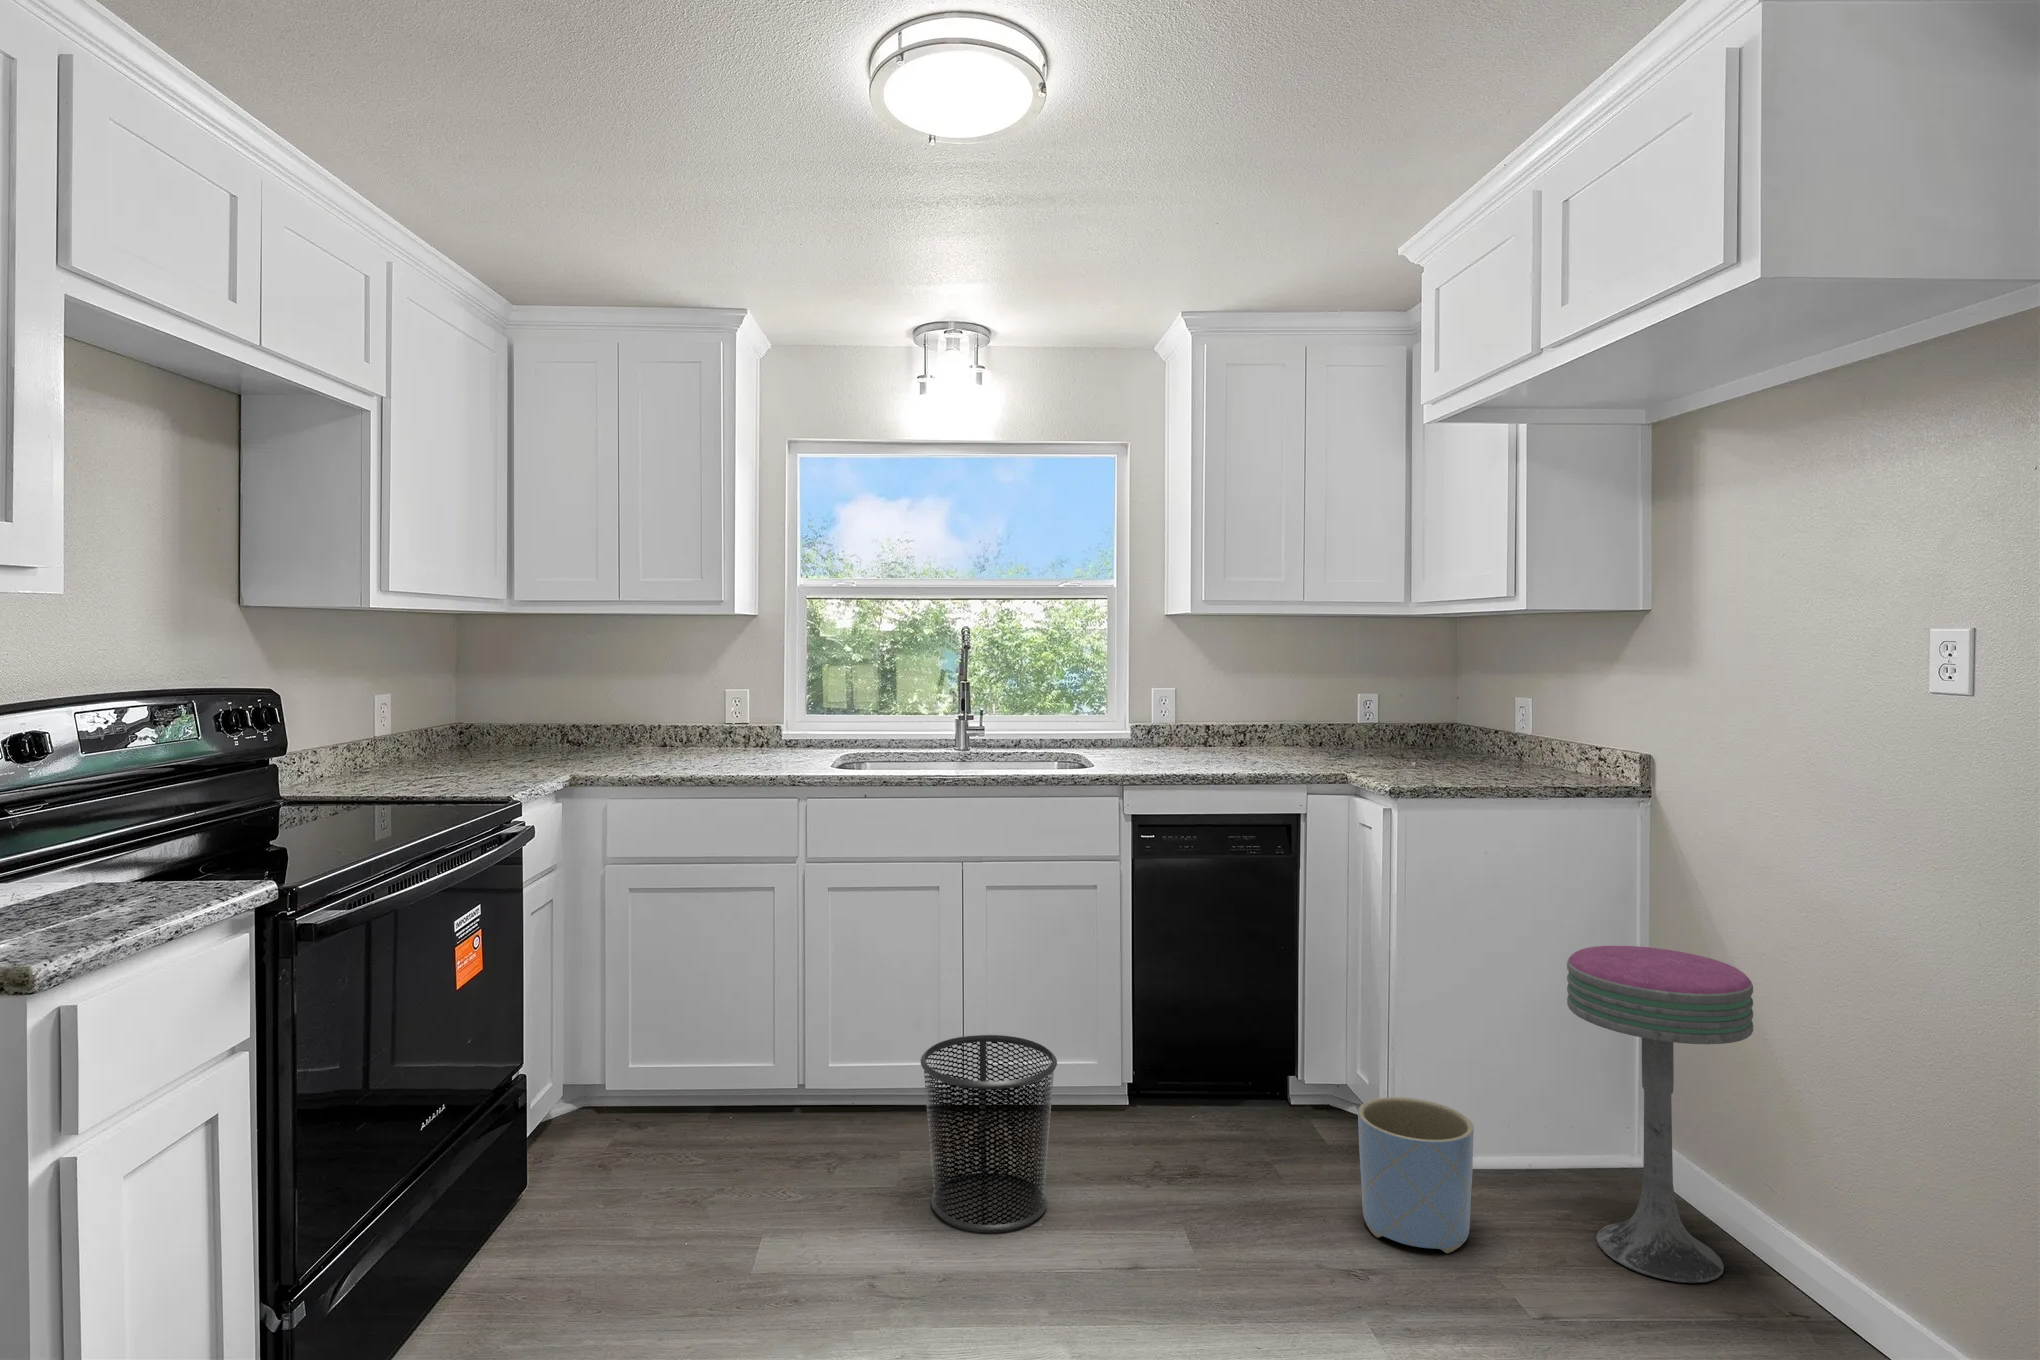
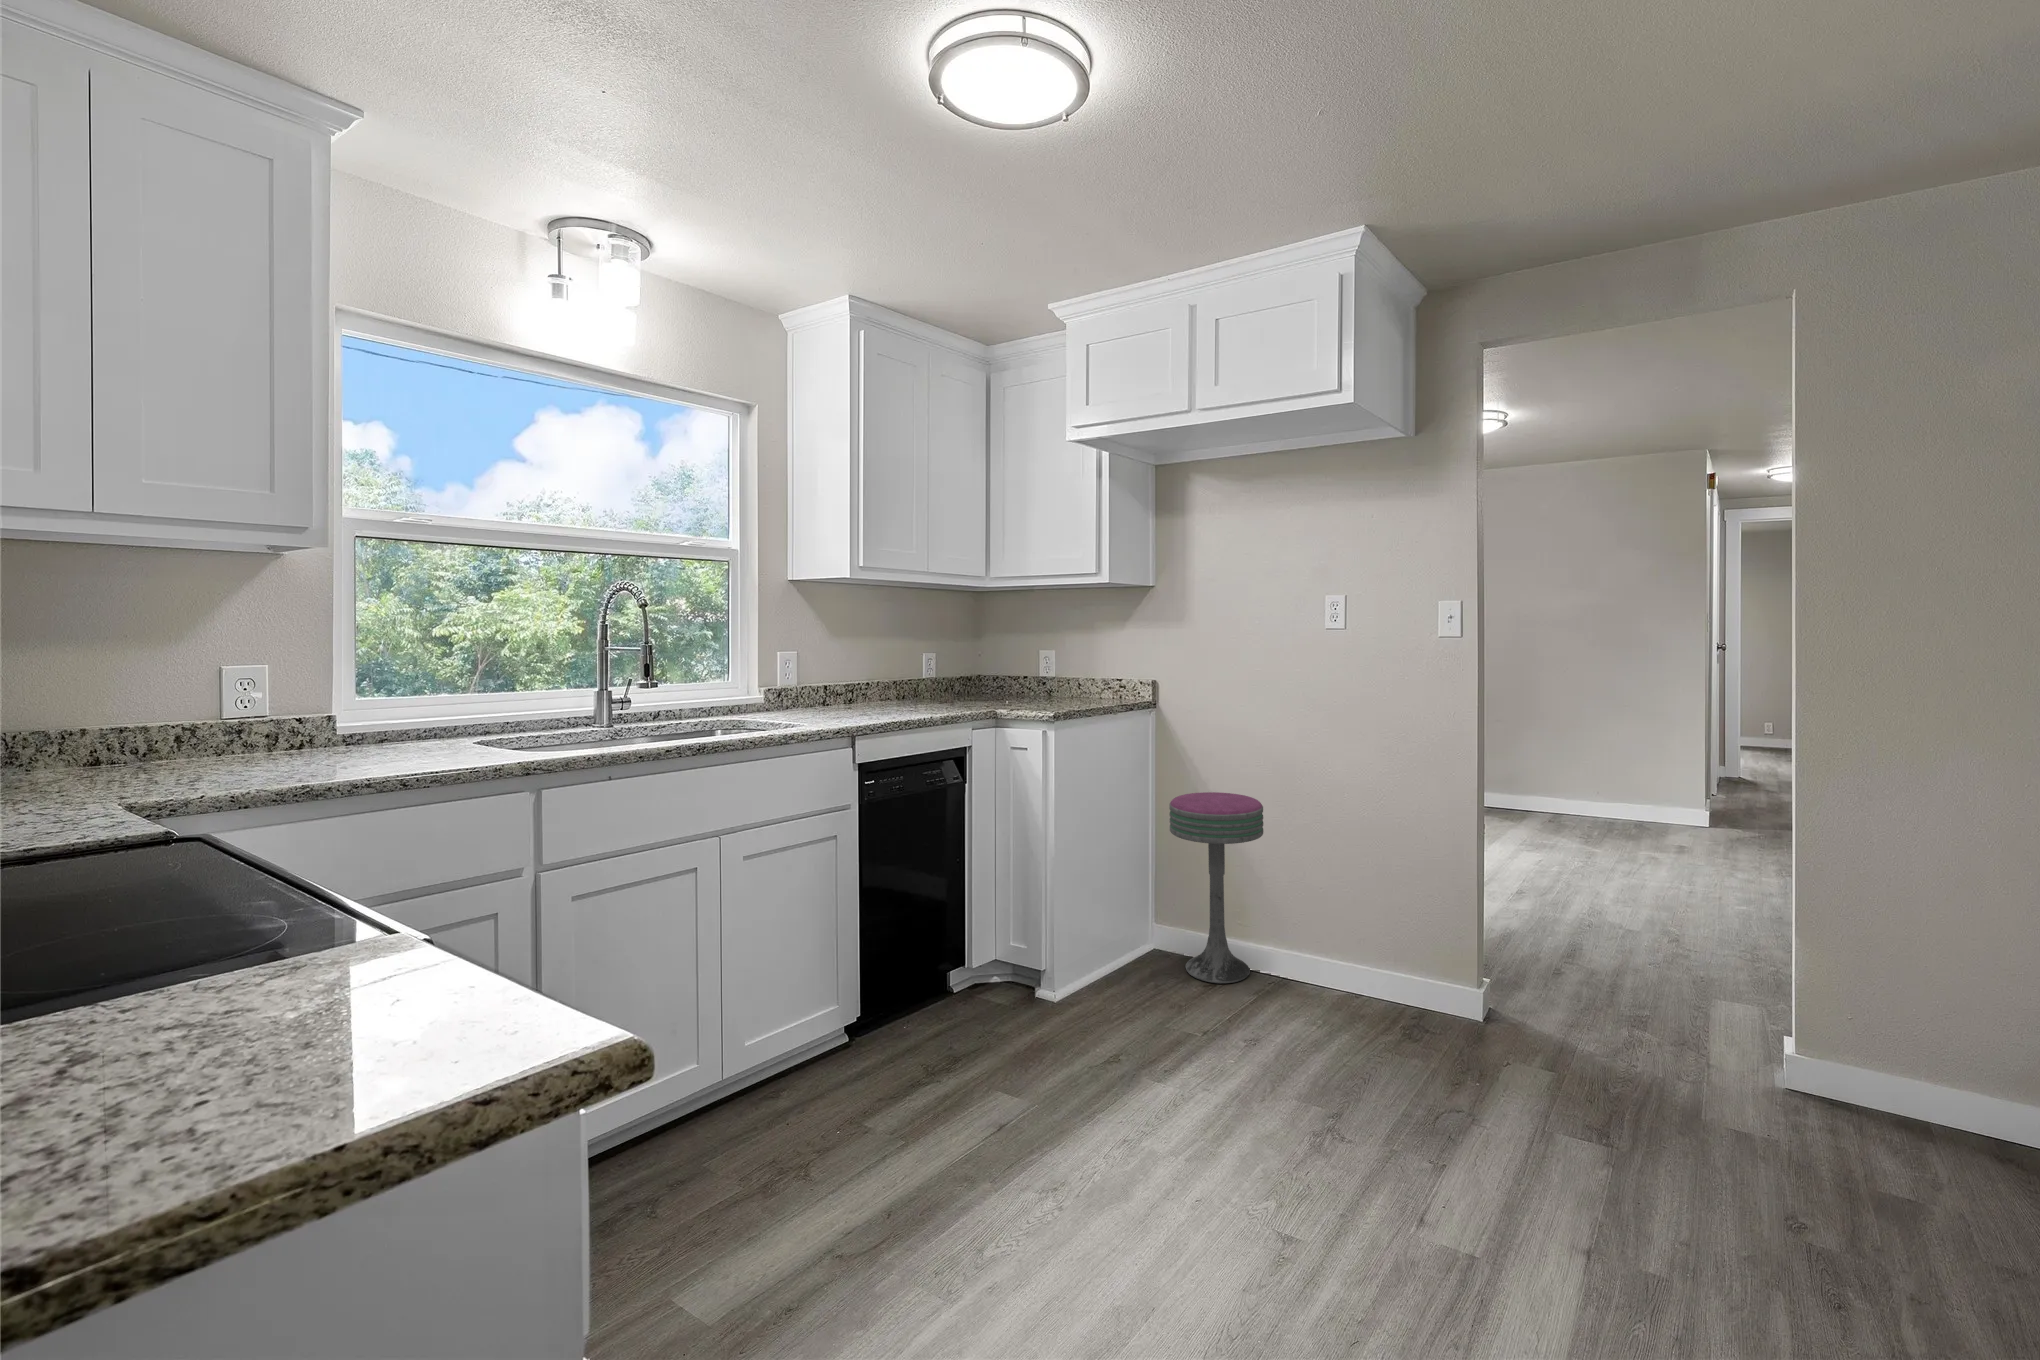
waste bin: present [920,1035,1057,1232] -> none [771,985,915,1202]
planter: present [1358,1097,1474,1253] -> none [1082,924,1156,1030]

